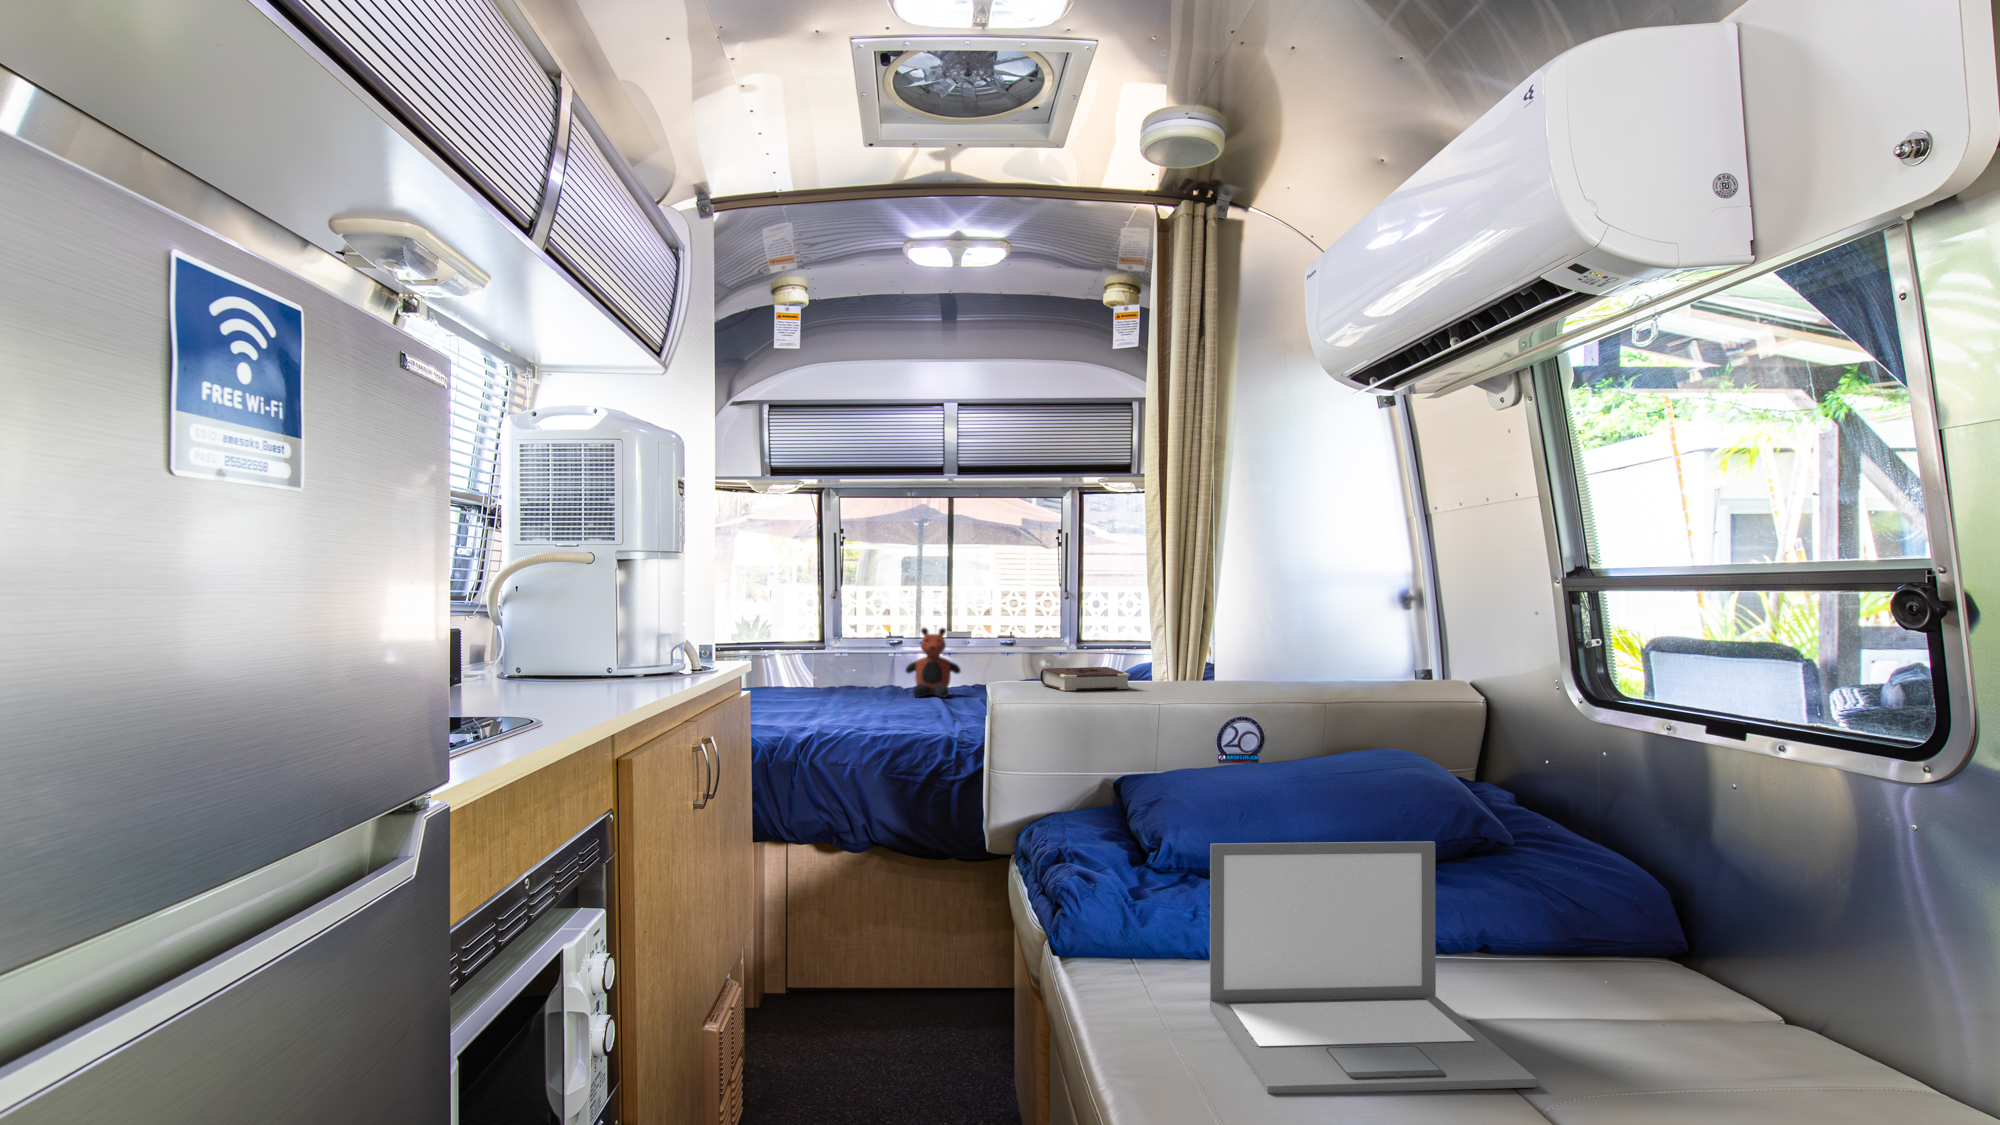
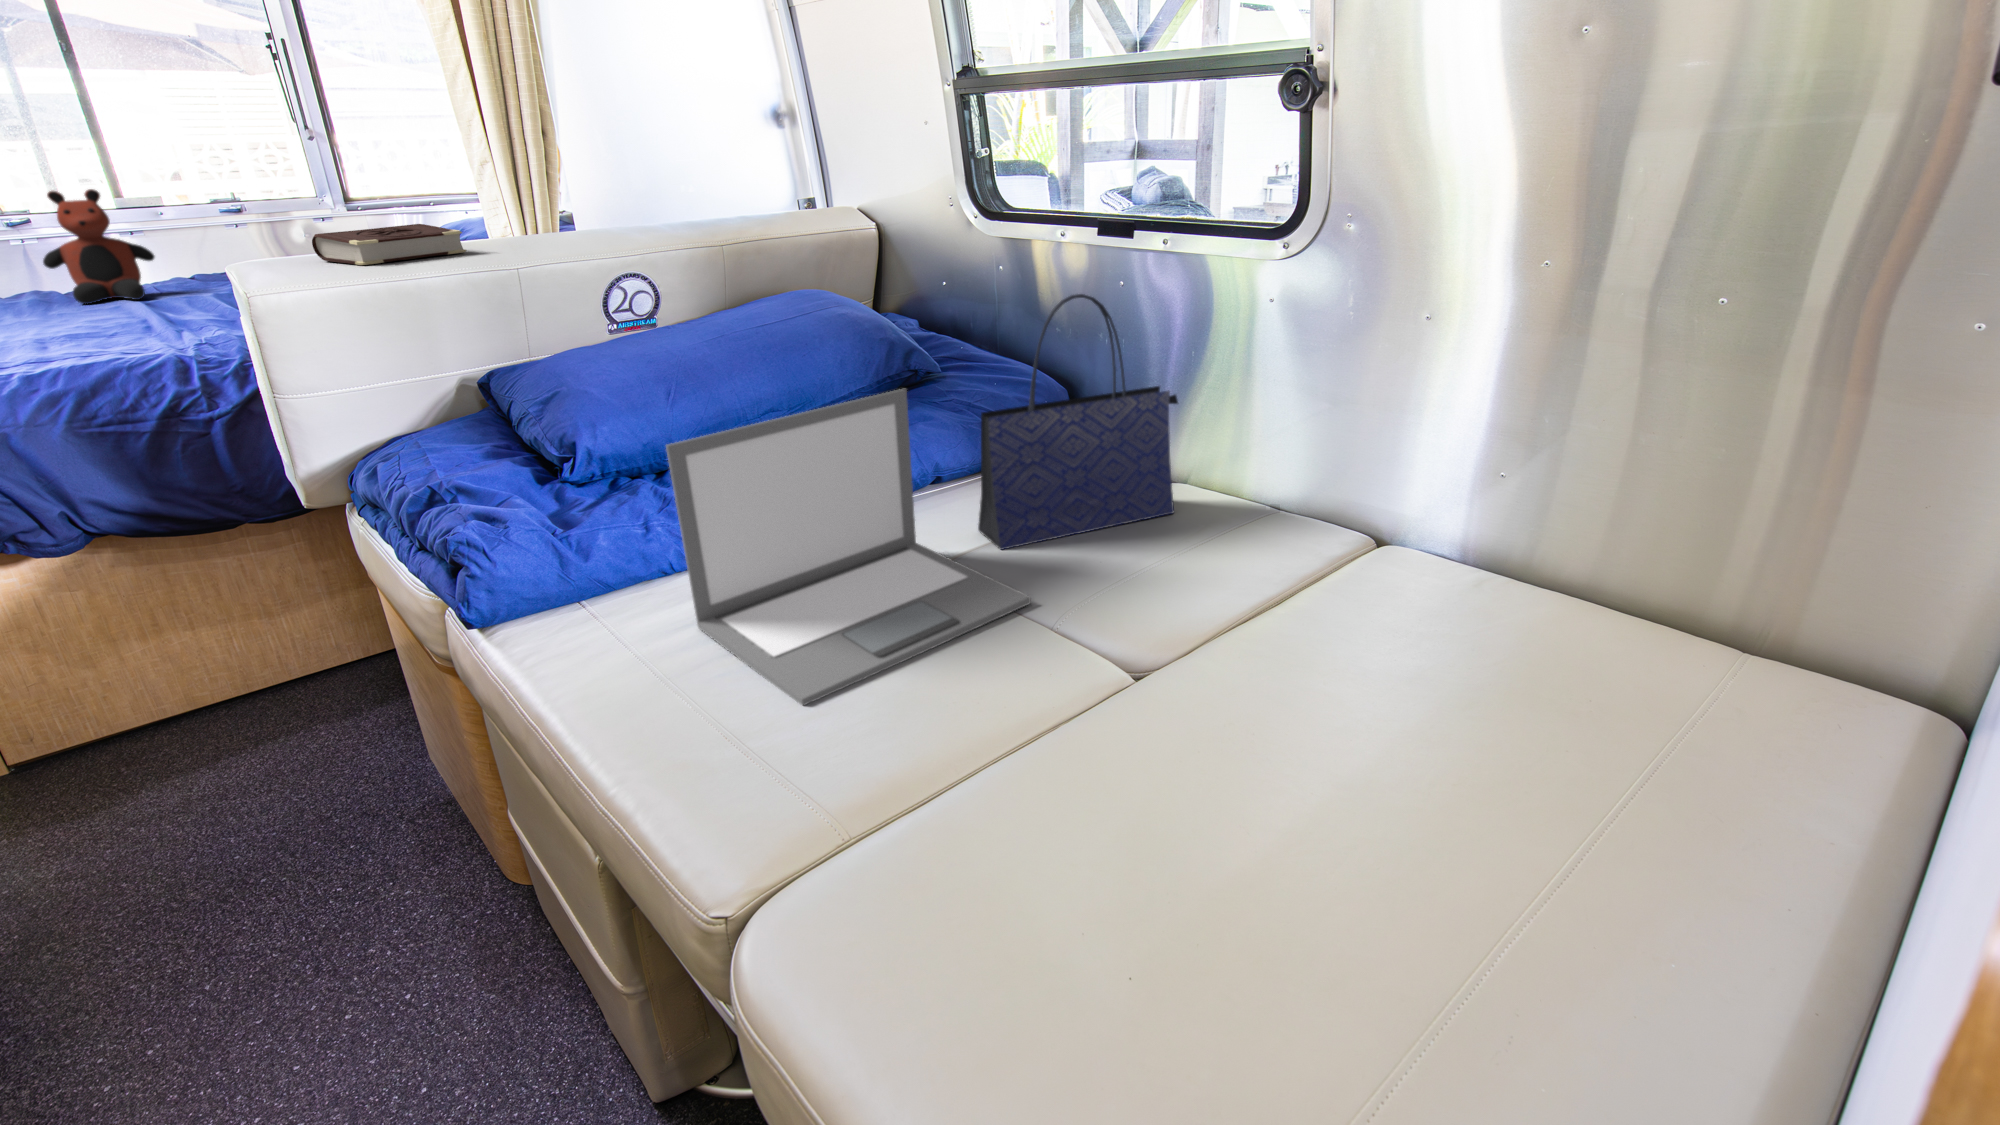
tote bag: none [1513,783,1783,1057] -> present [978,294,1178,550]

